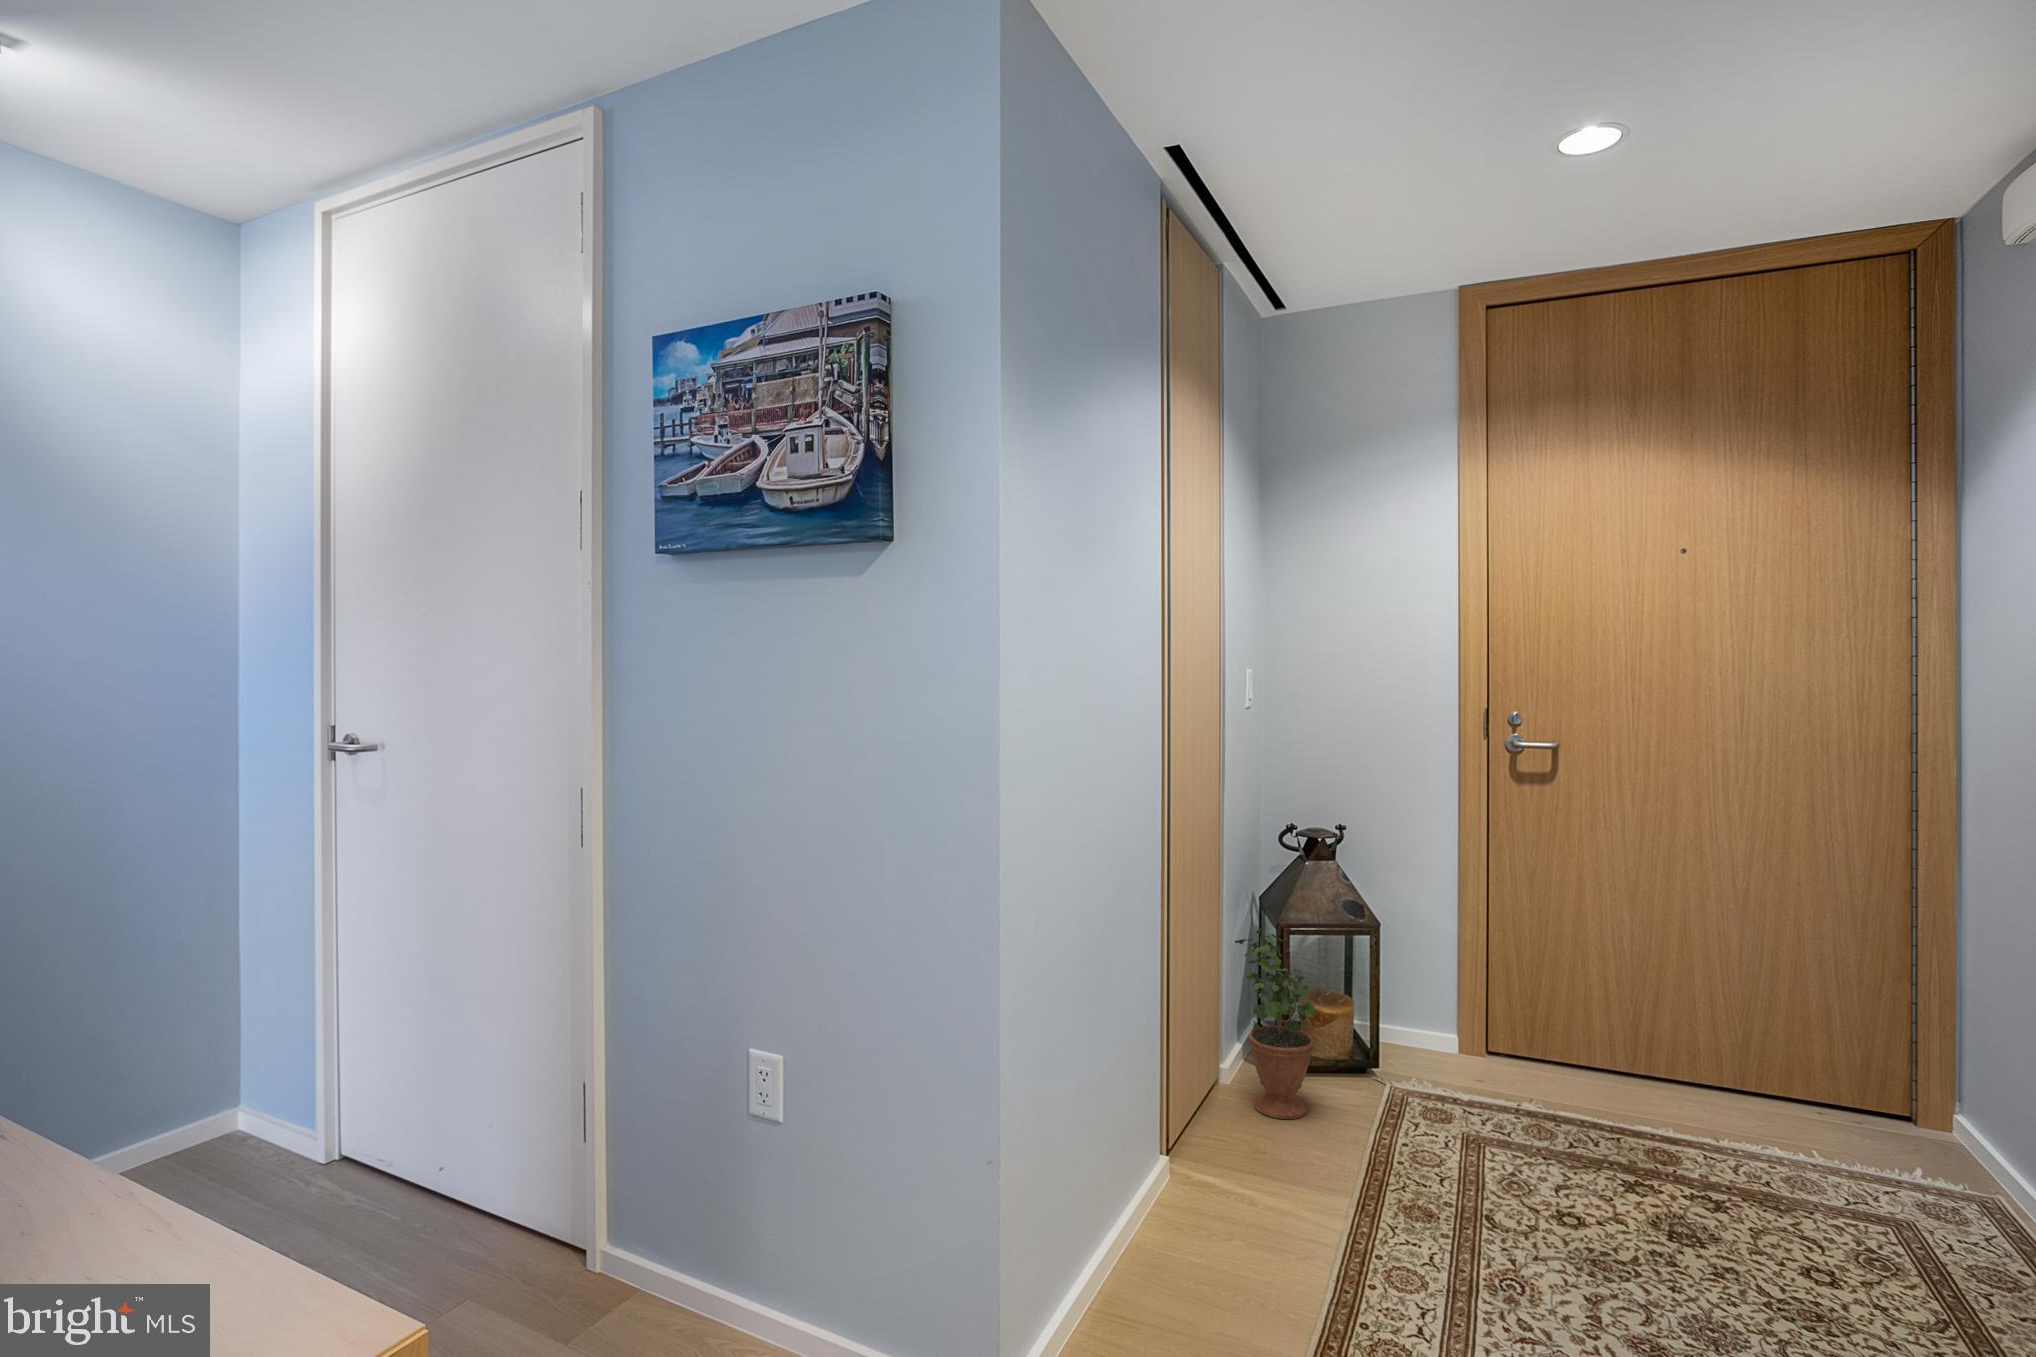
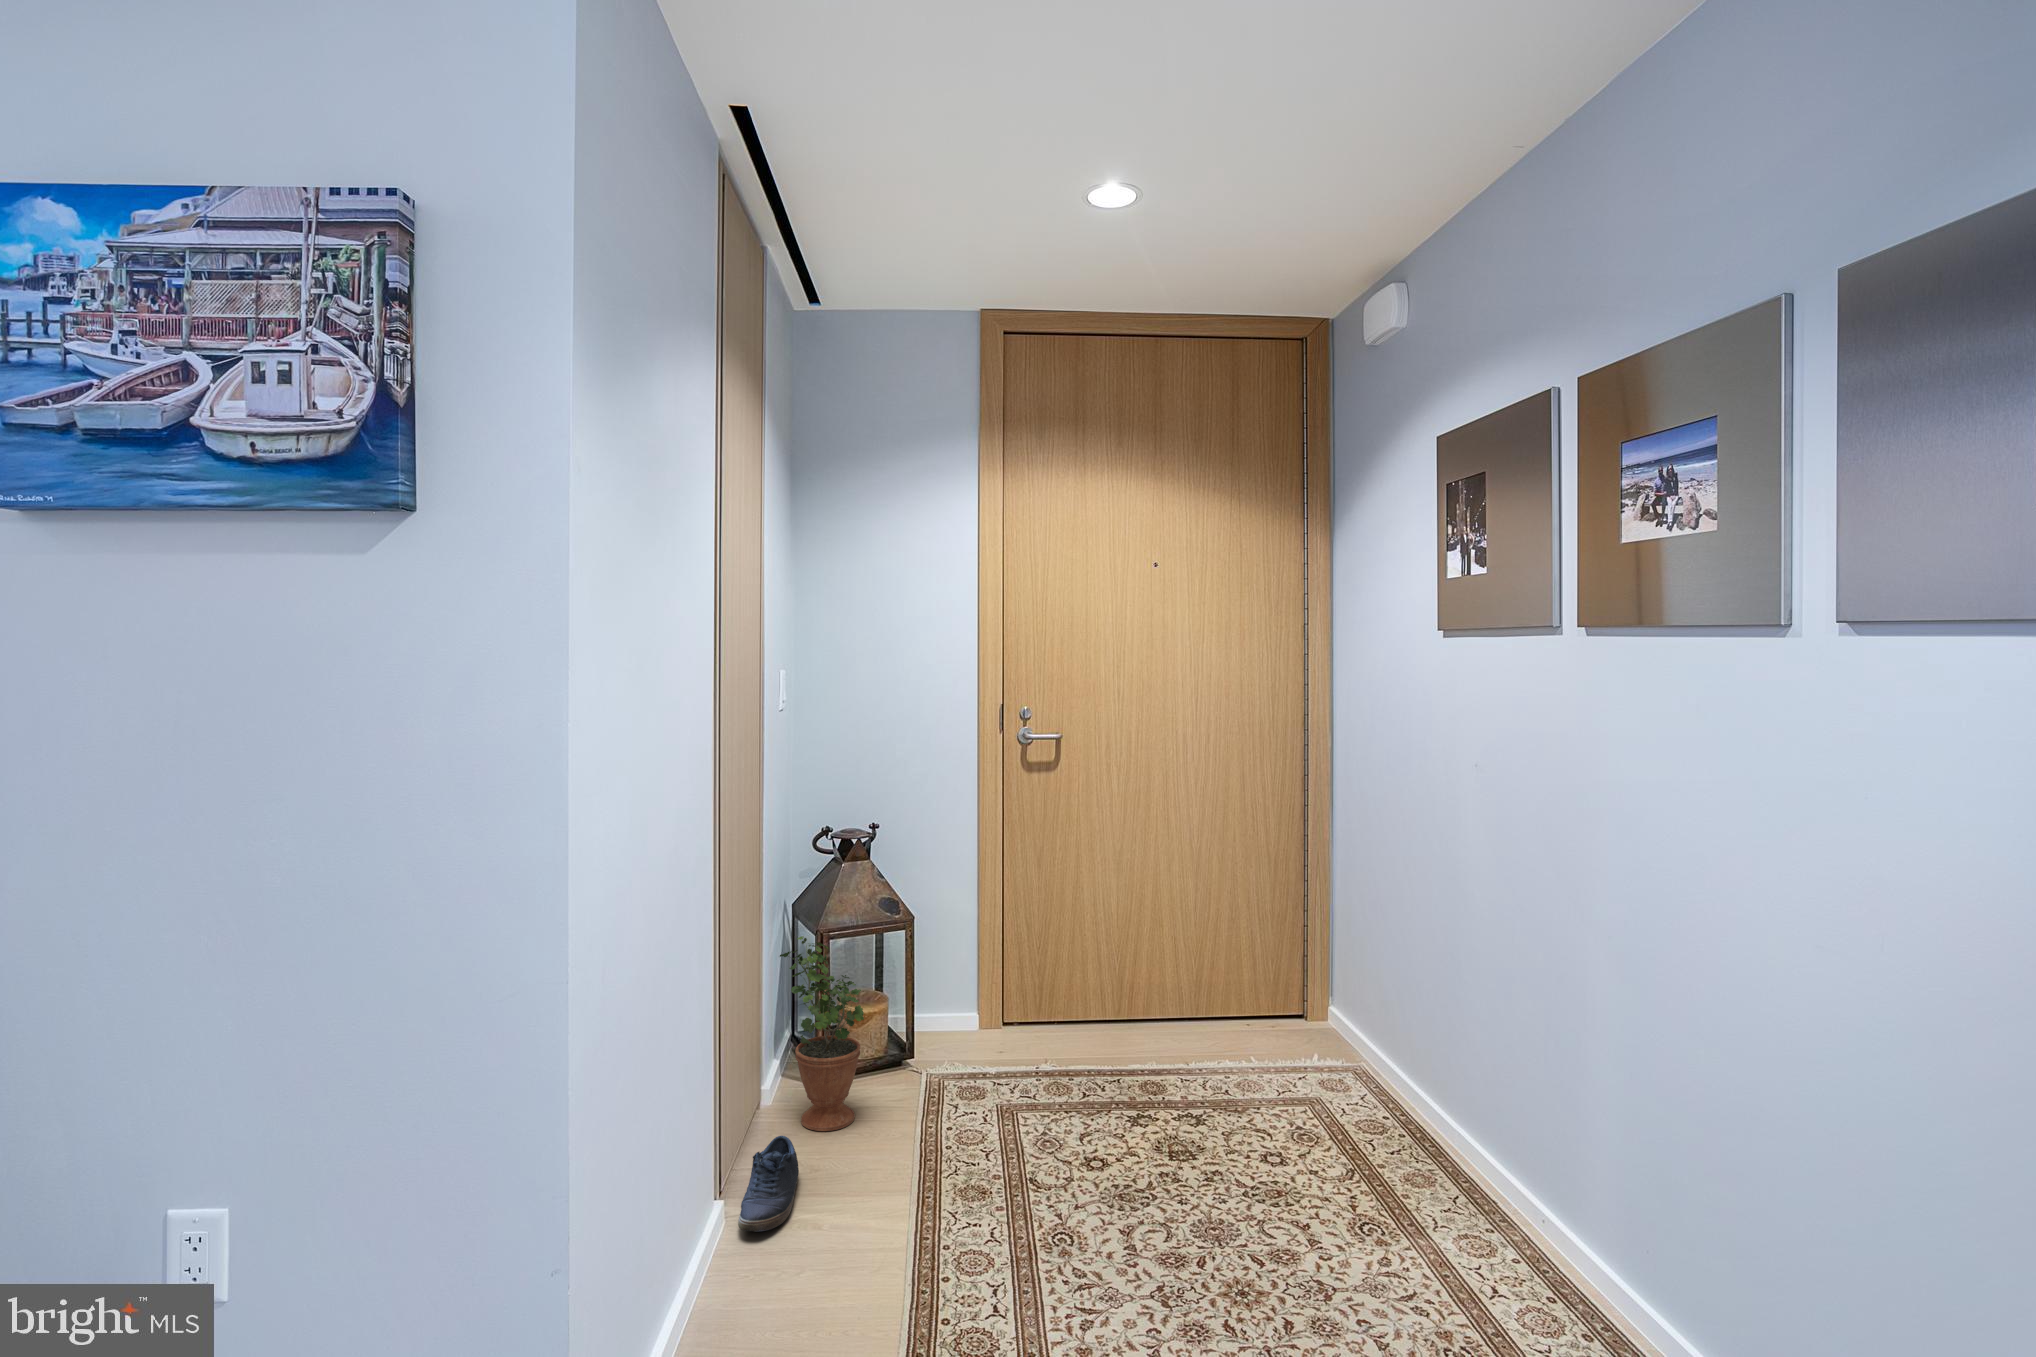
shoe: none [1178,1110,1242,1194] -> present [738,1136,799,1232]

